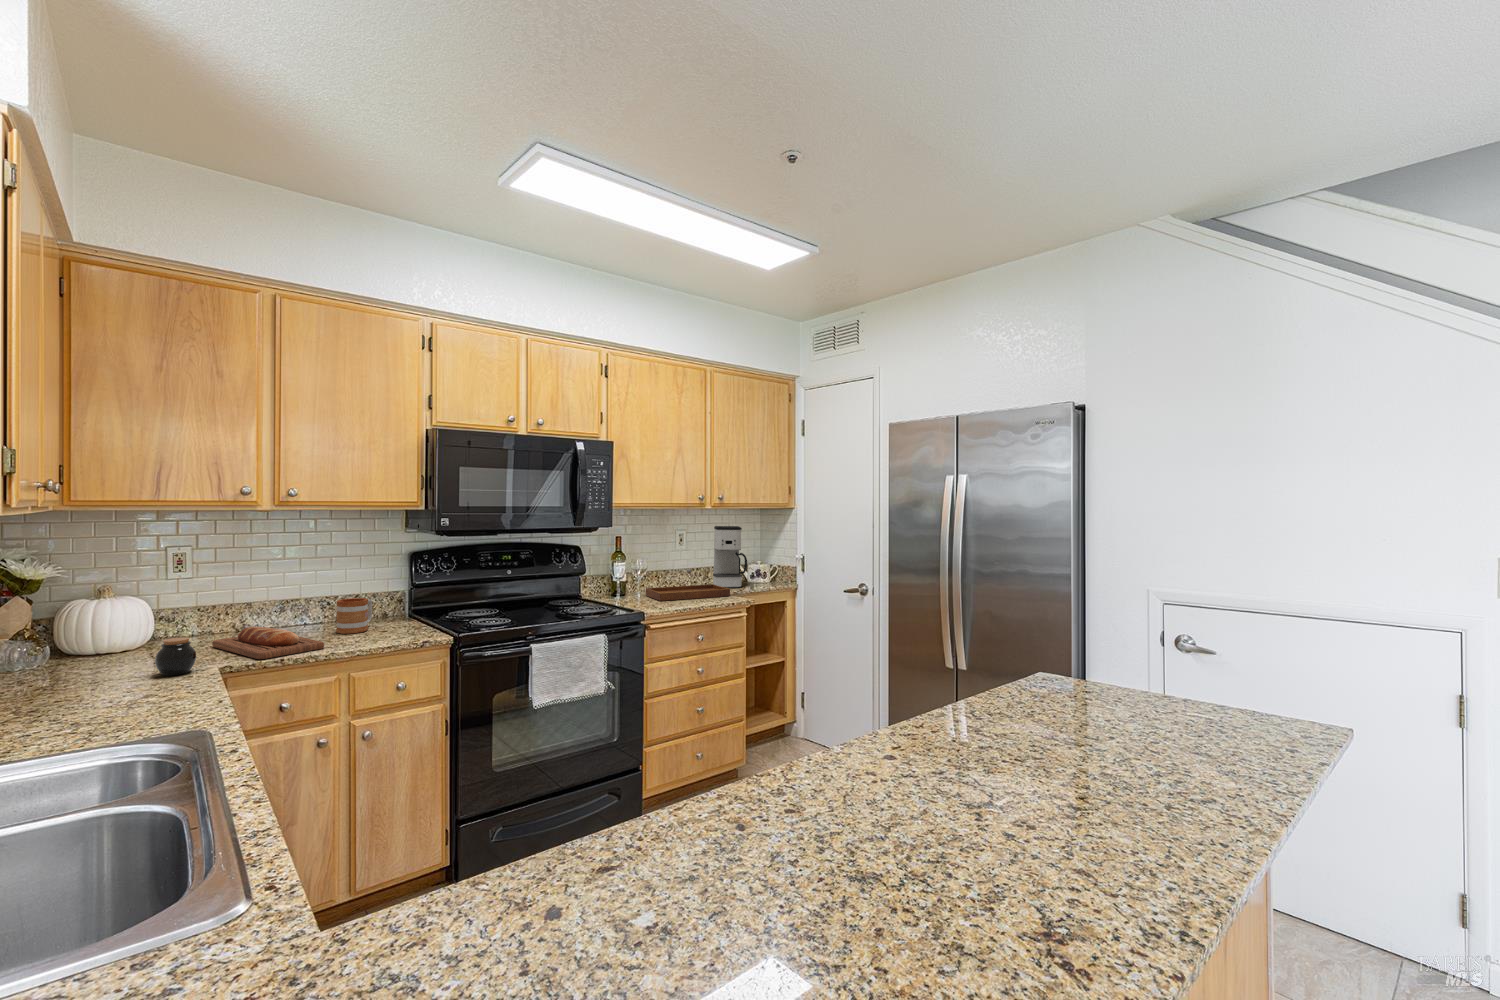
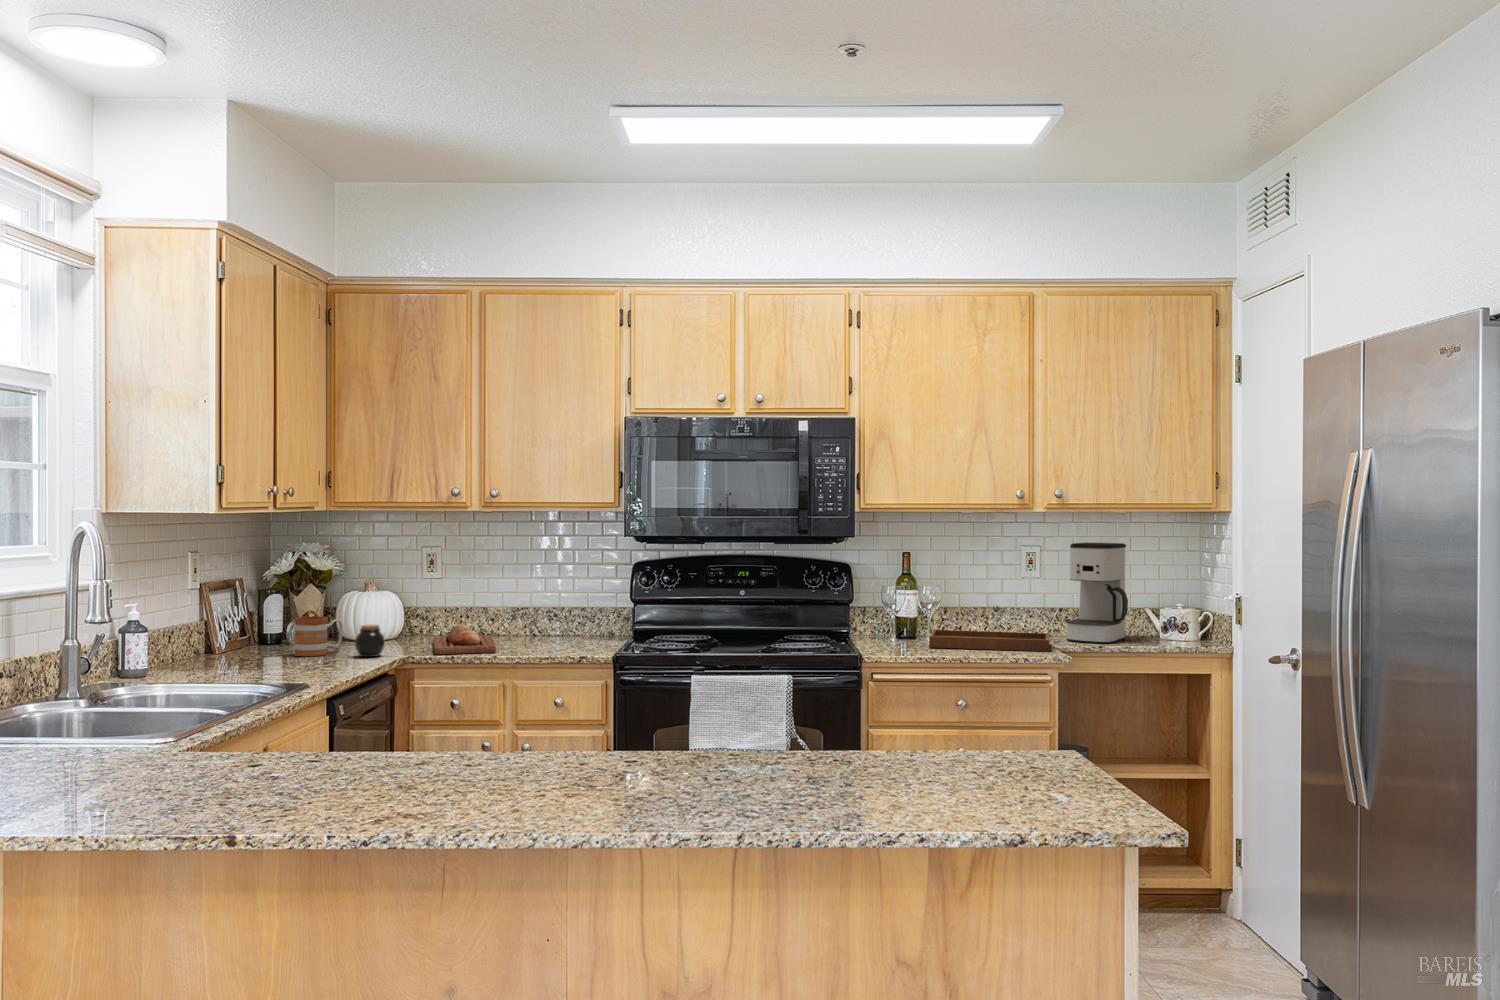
mug: present [336,598,372,634] -> present [294,617,343,656]

